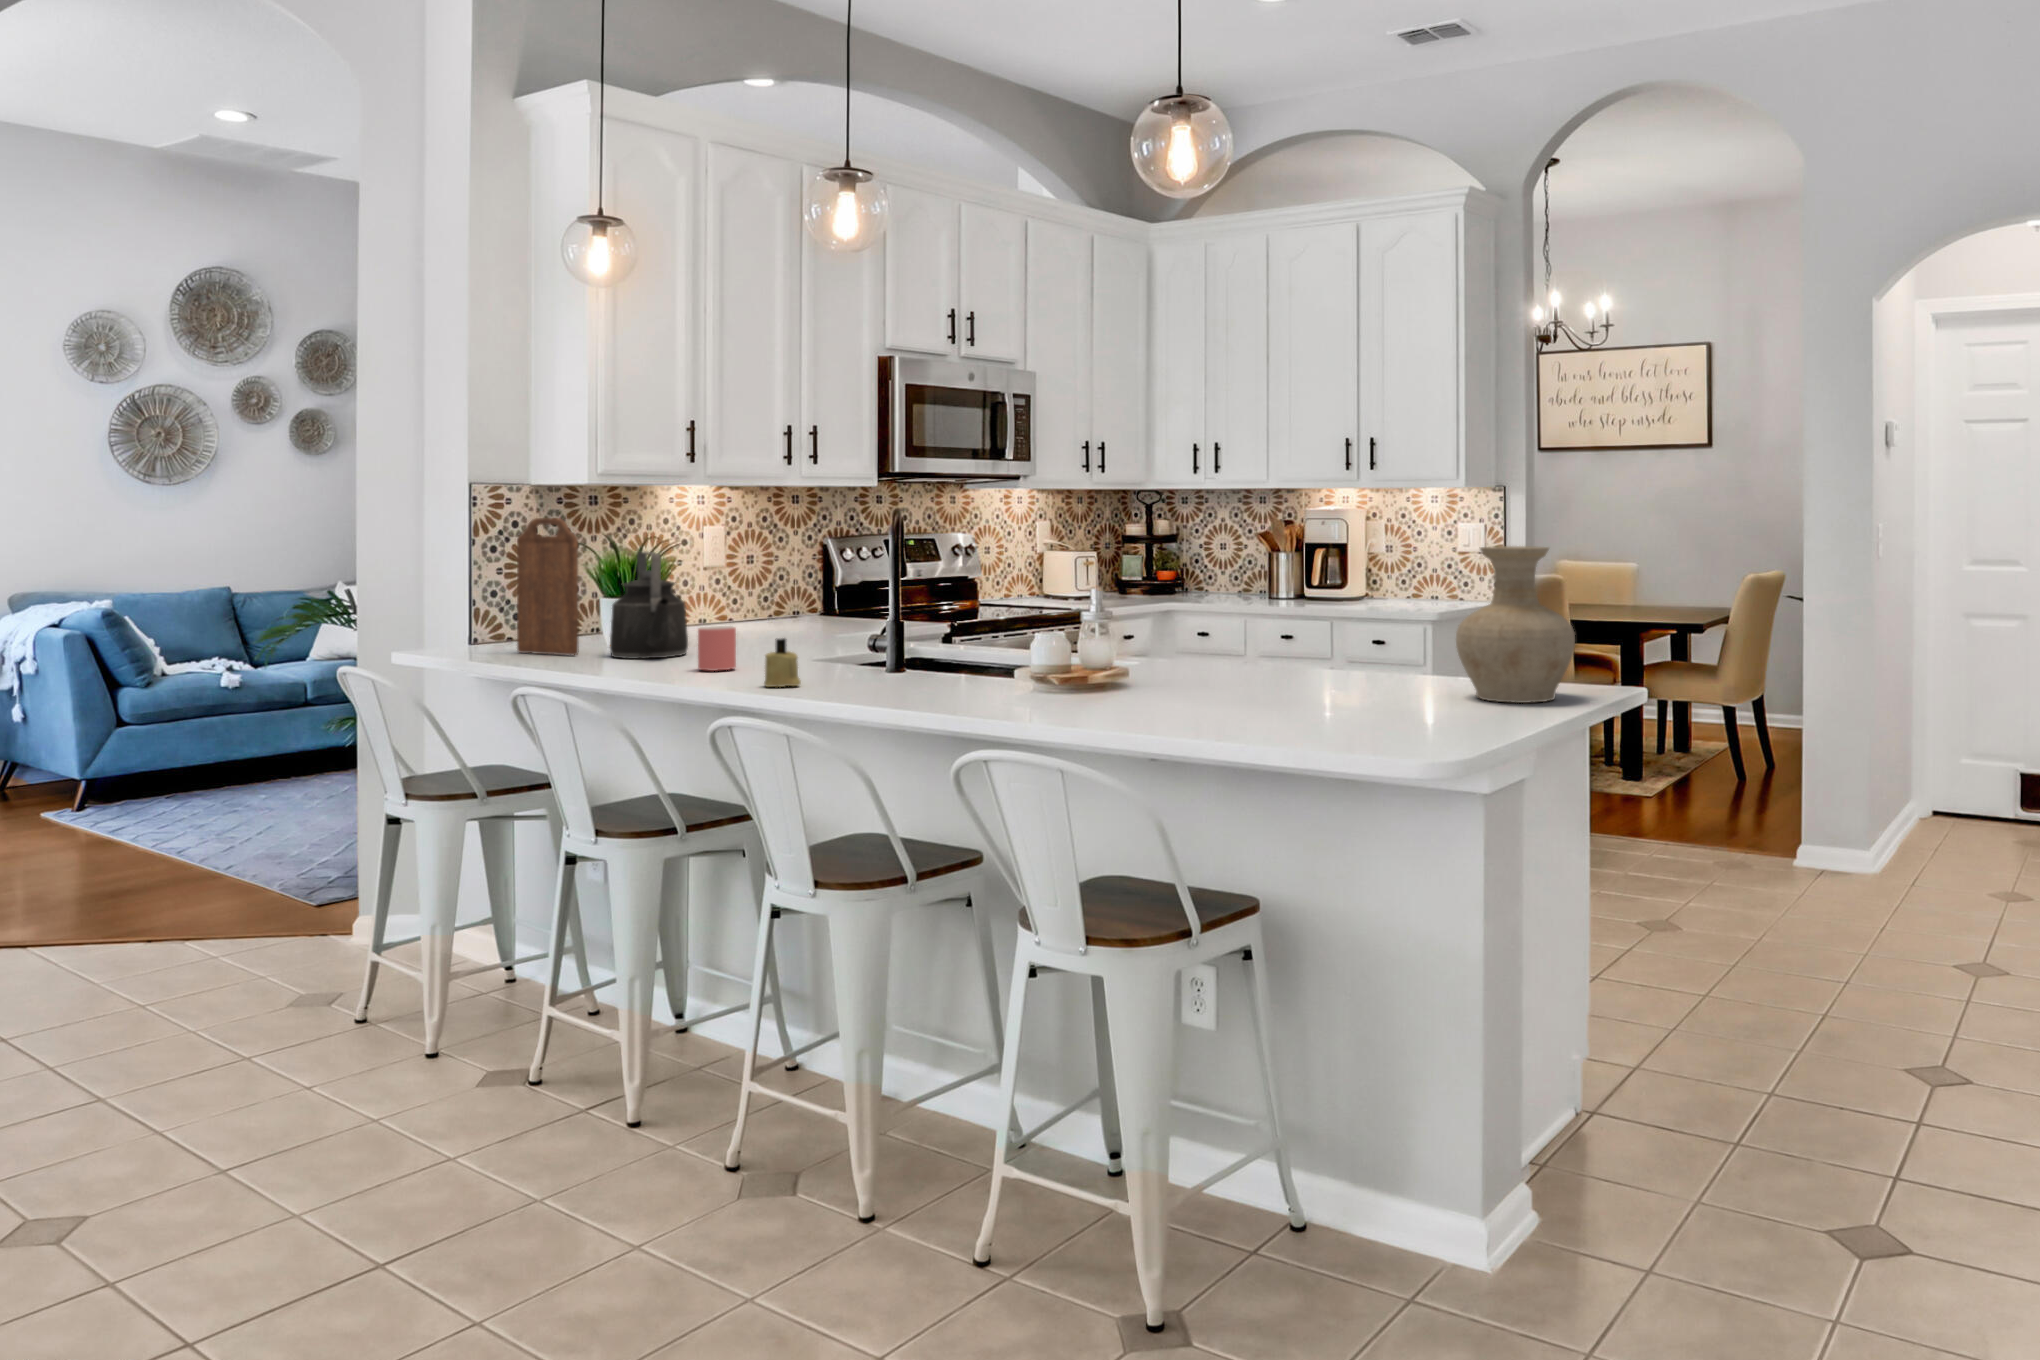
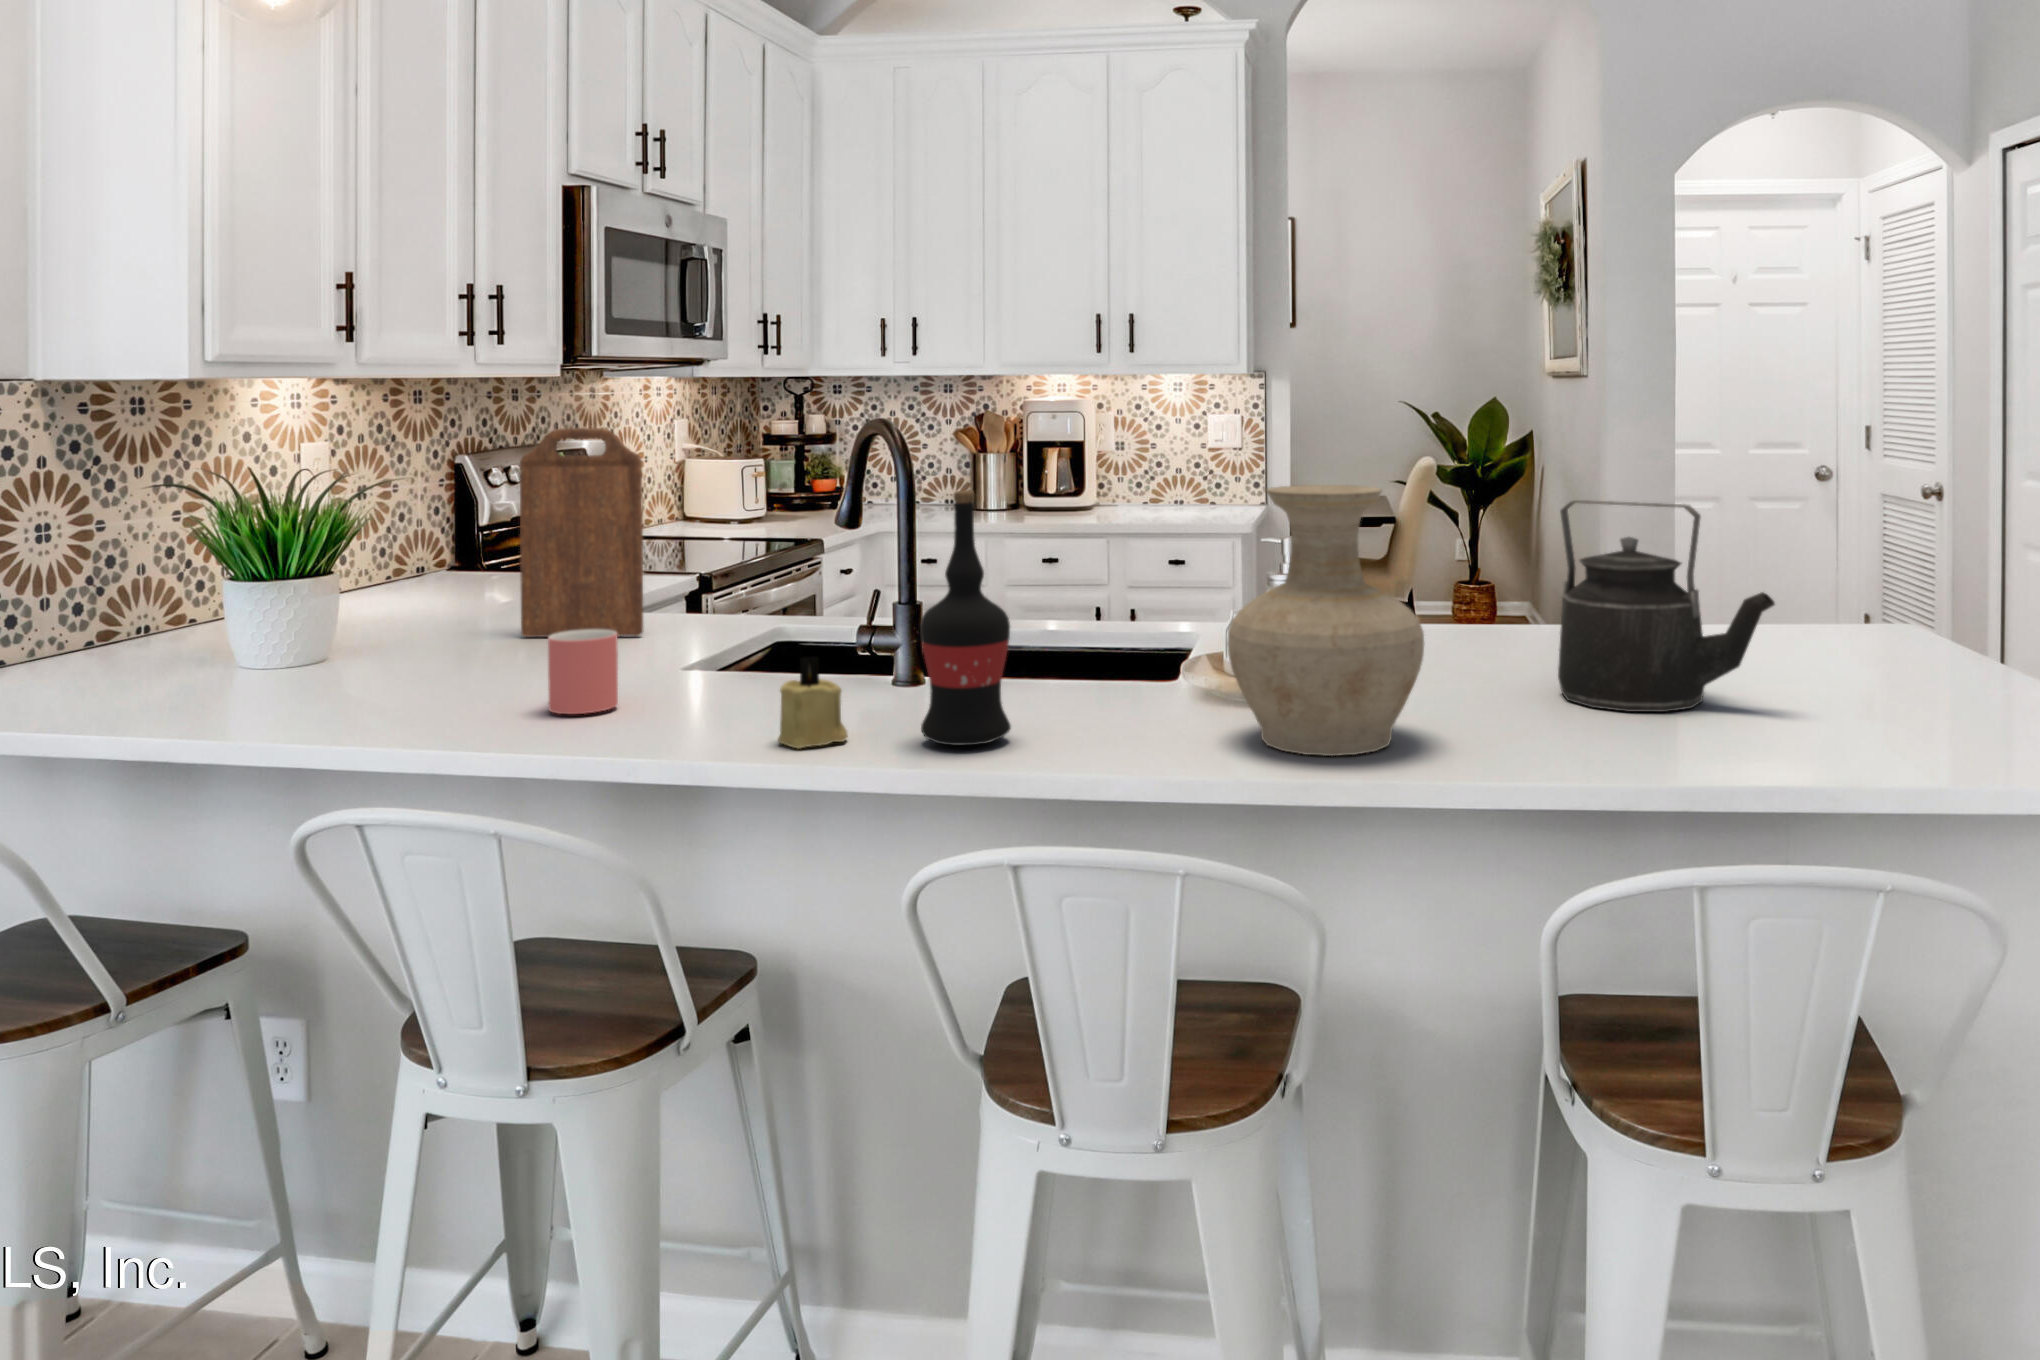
cutting board: present [517,518,579,655] -> present [520,428,643,637]
wine bottle: none [826,546,877,691] -> present [920,490,1011,745]
vase: present [1456,546,1575,703] -> present [1227,485,1424,756]
kettle: present [610,552,688,659] -> present [1558,500,1775,712]

